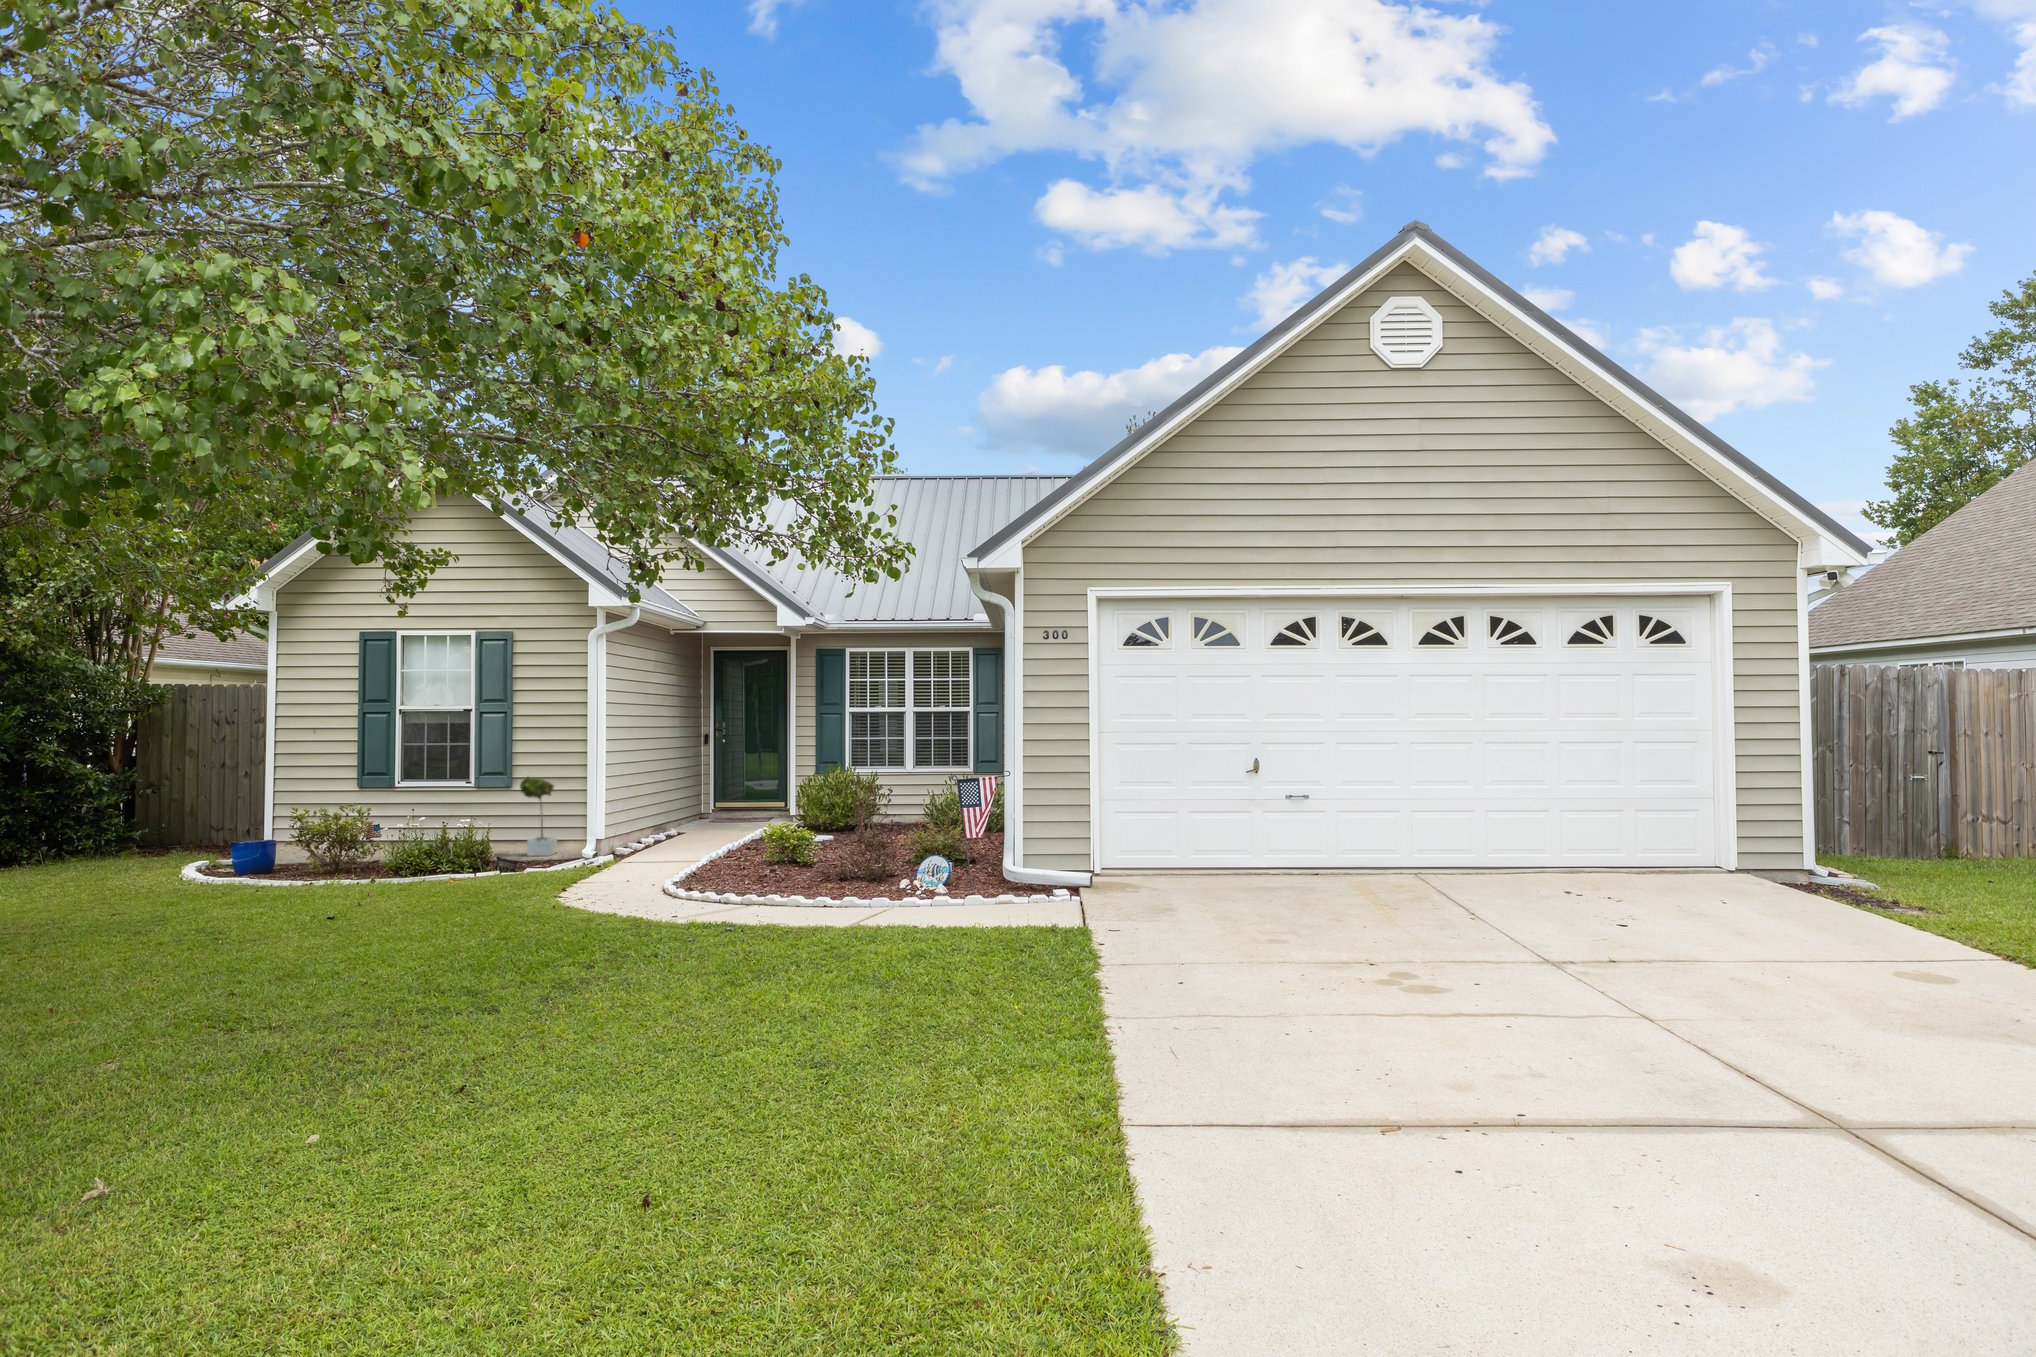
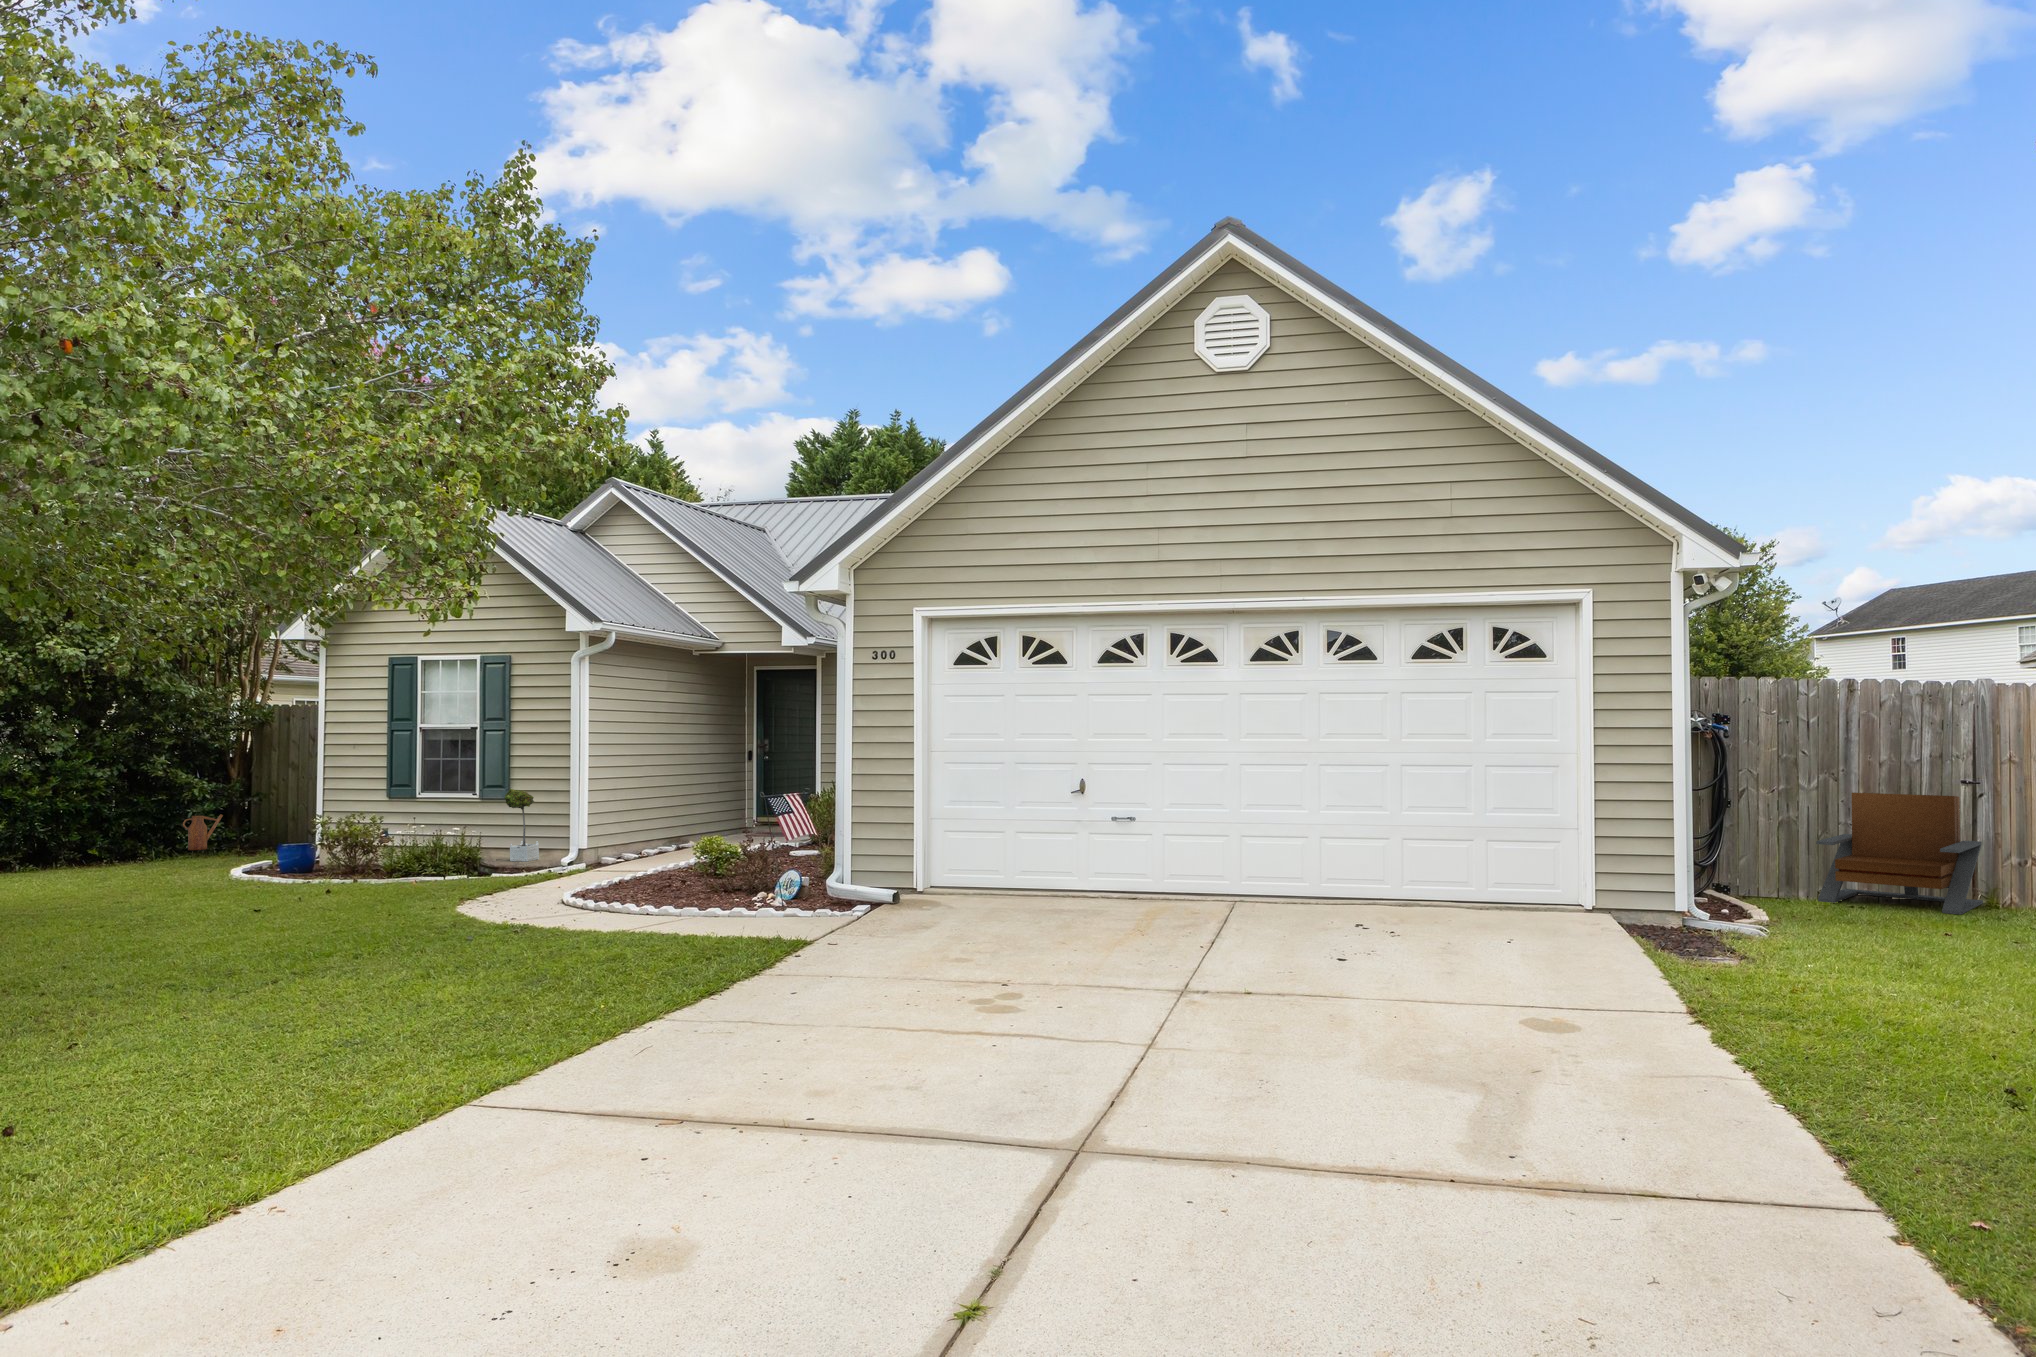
lounge chair: none [1835,764,1969,863] -> present [1816,792,1983,915]
watering can: none [62,811,114,855] -> present [183,814,223,850]

